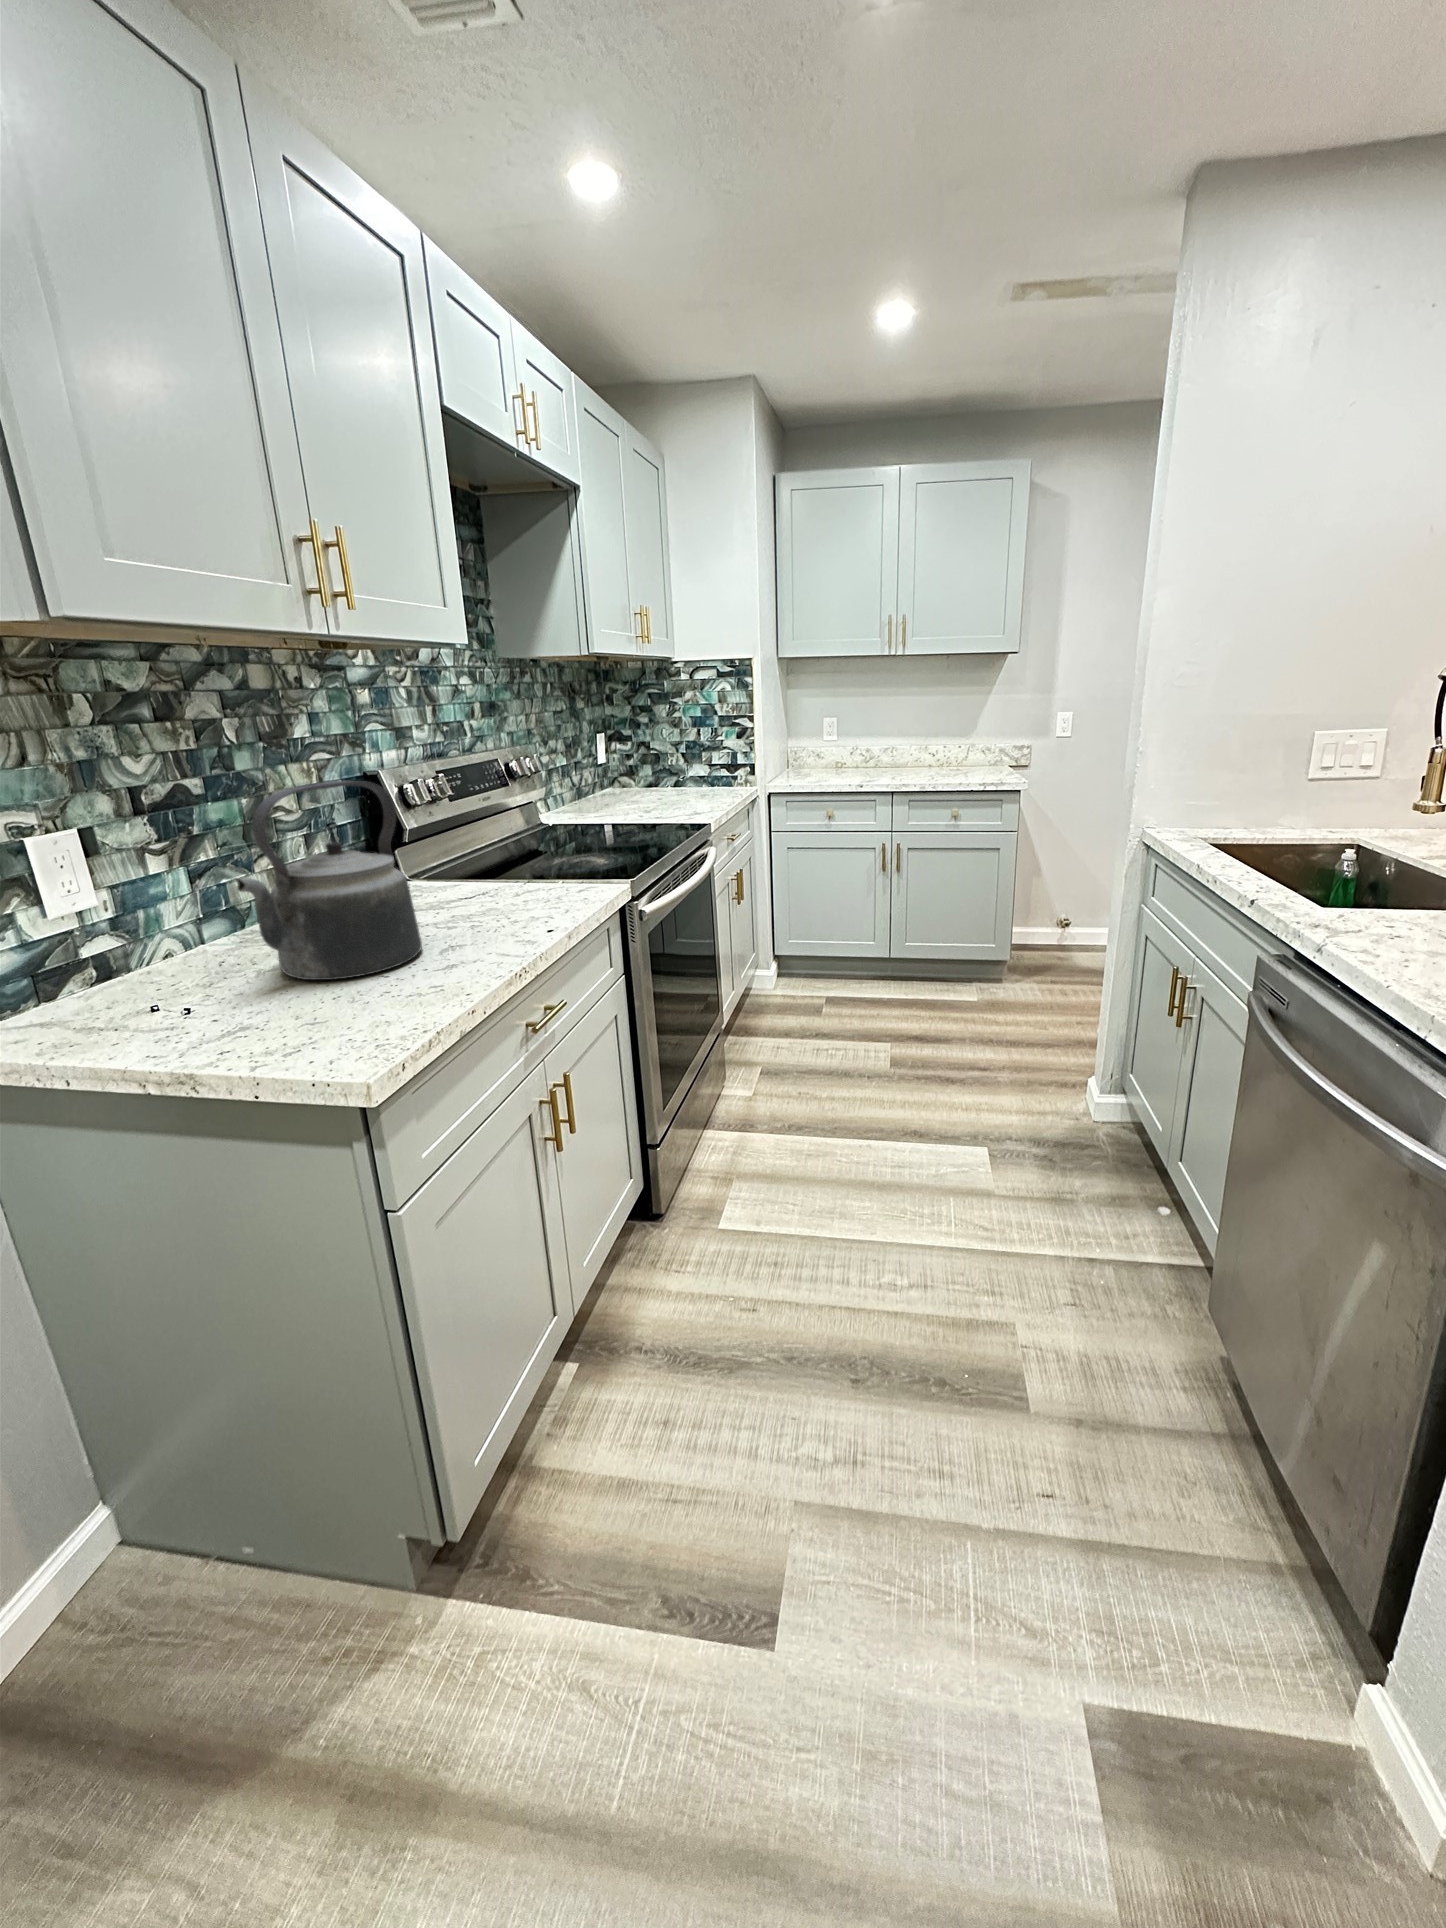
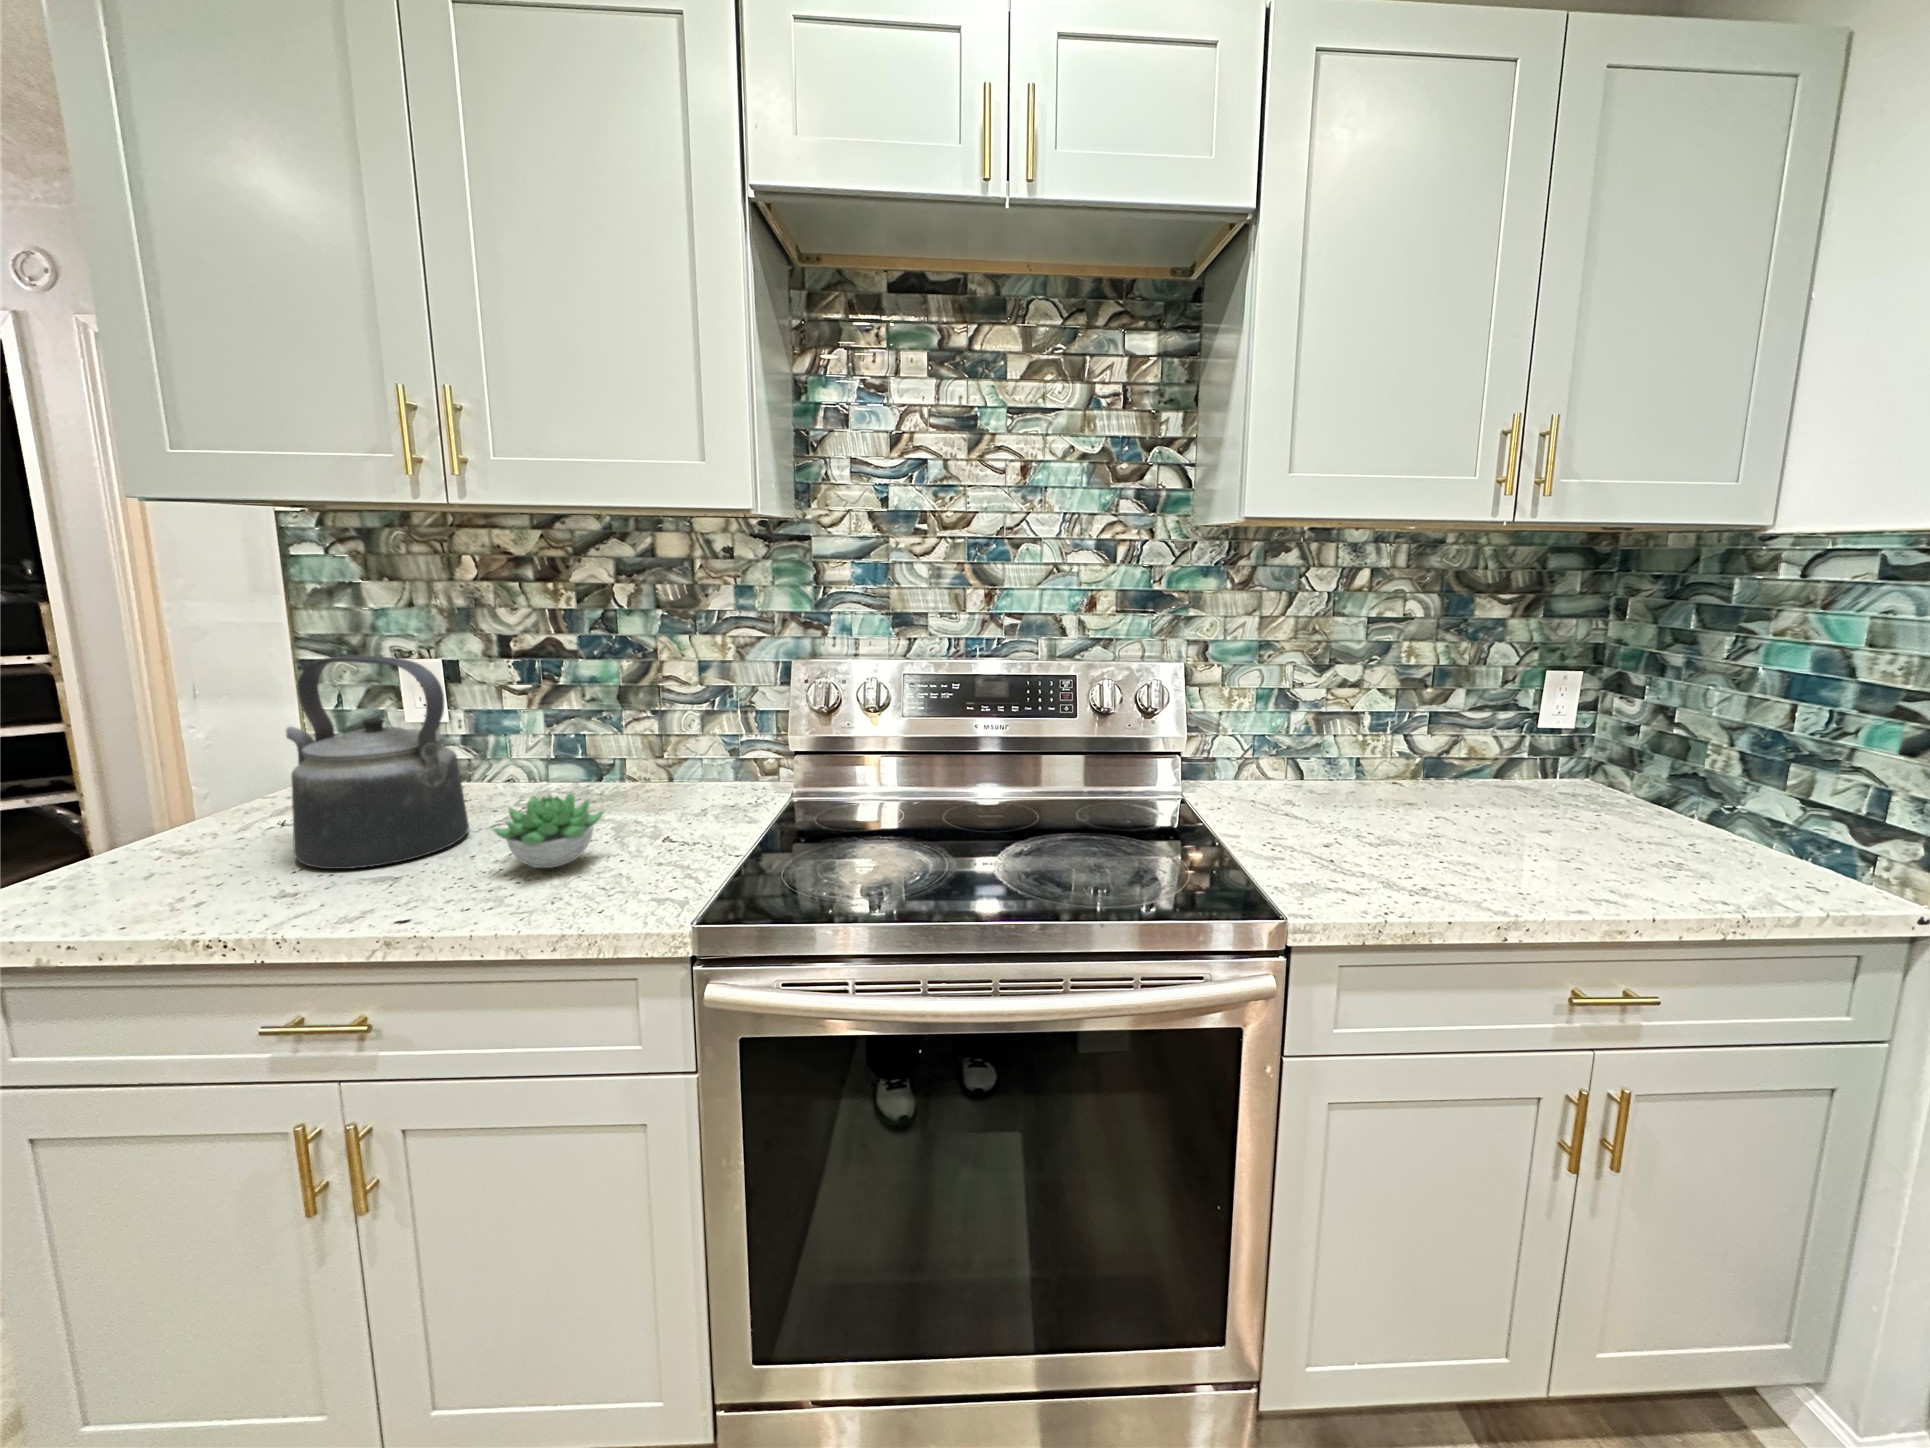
succulent plant: none [449,861,521,913] -> present [492,793,605,868]

